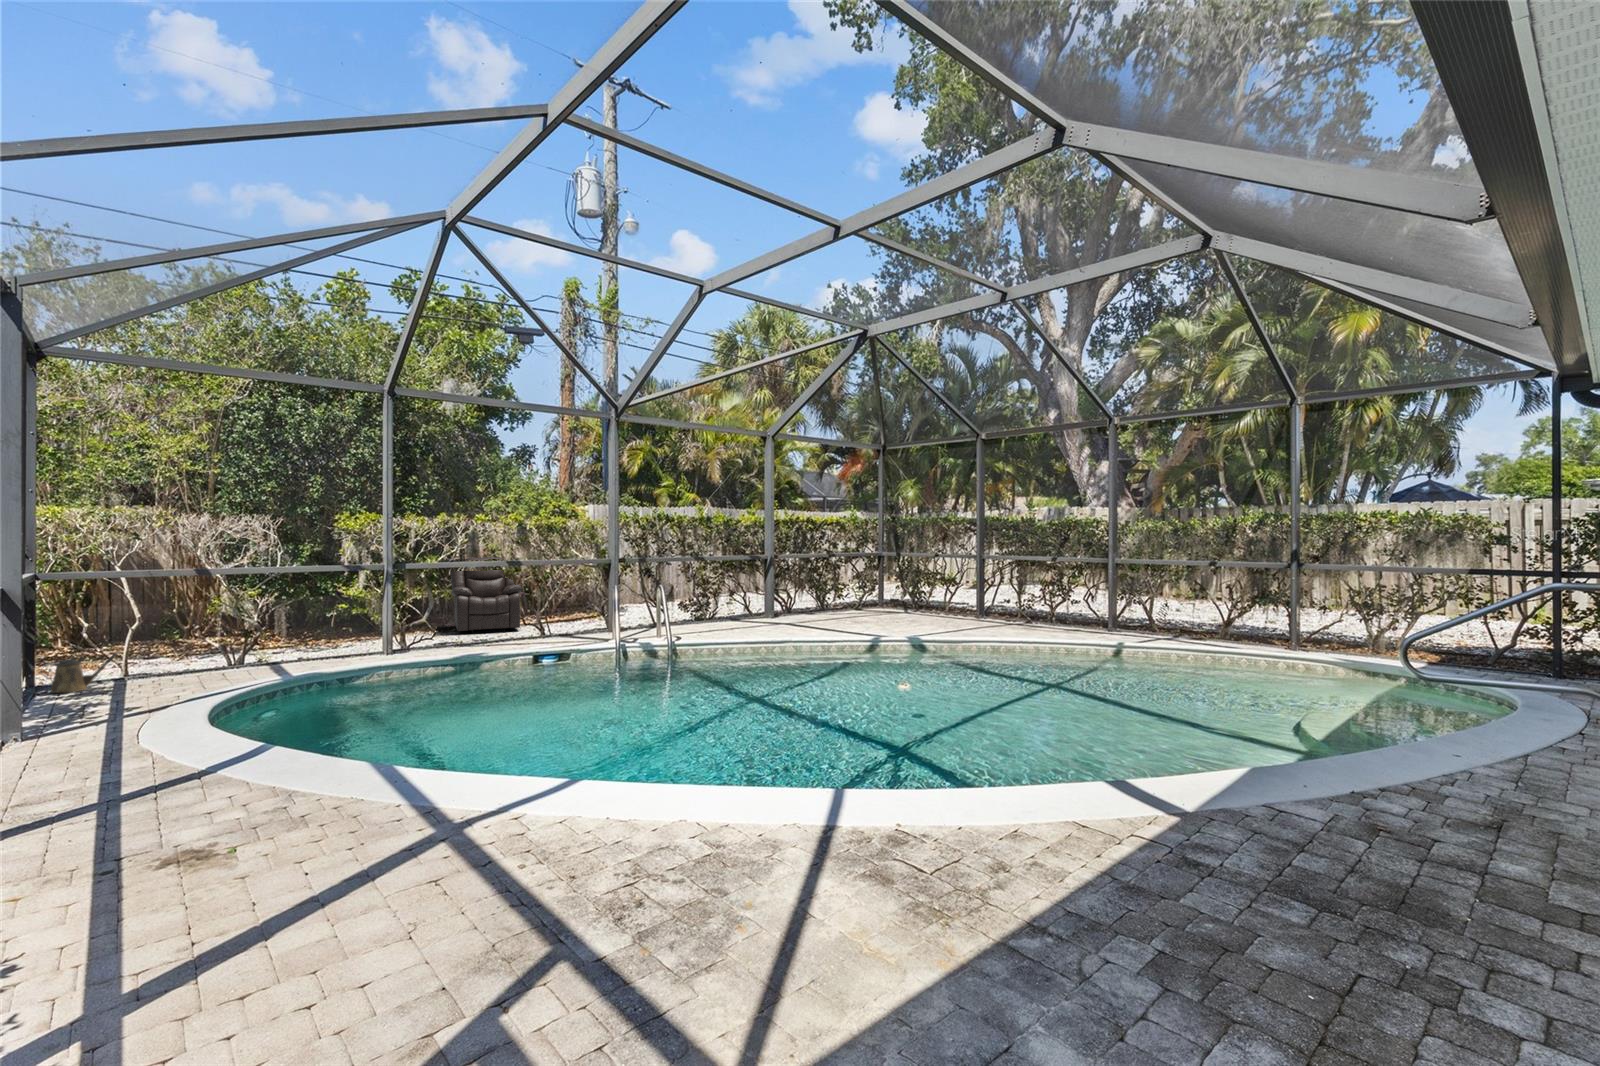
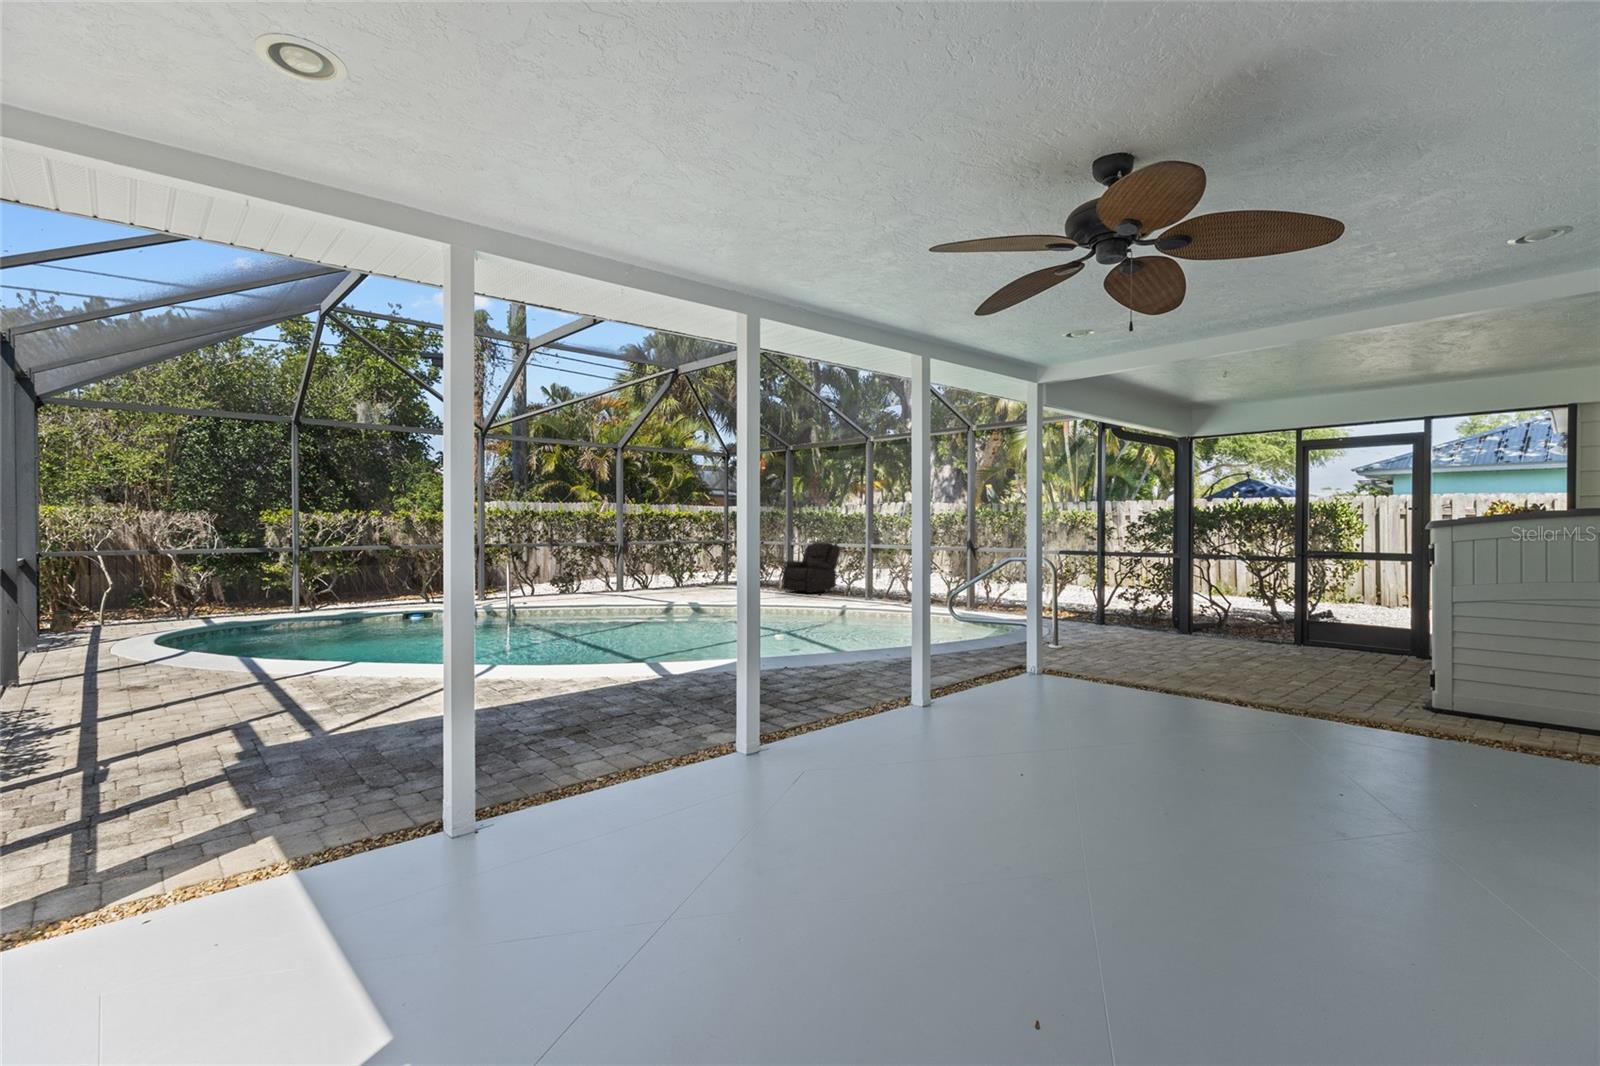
chair: present [451,557,522,633] -> present [782,542,840,593]

